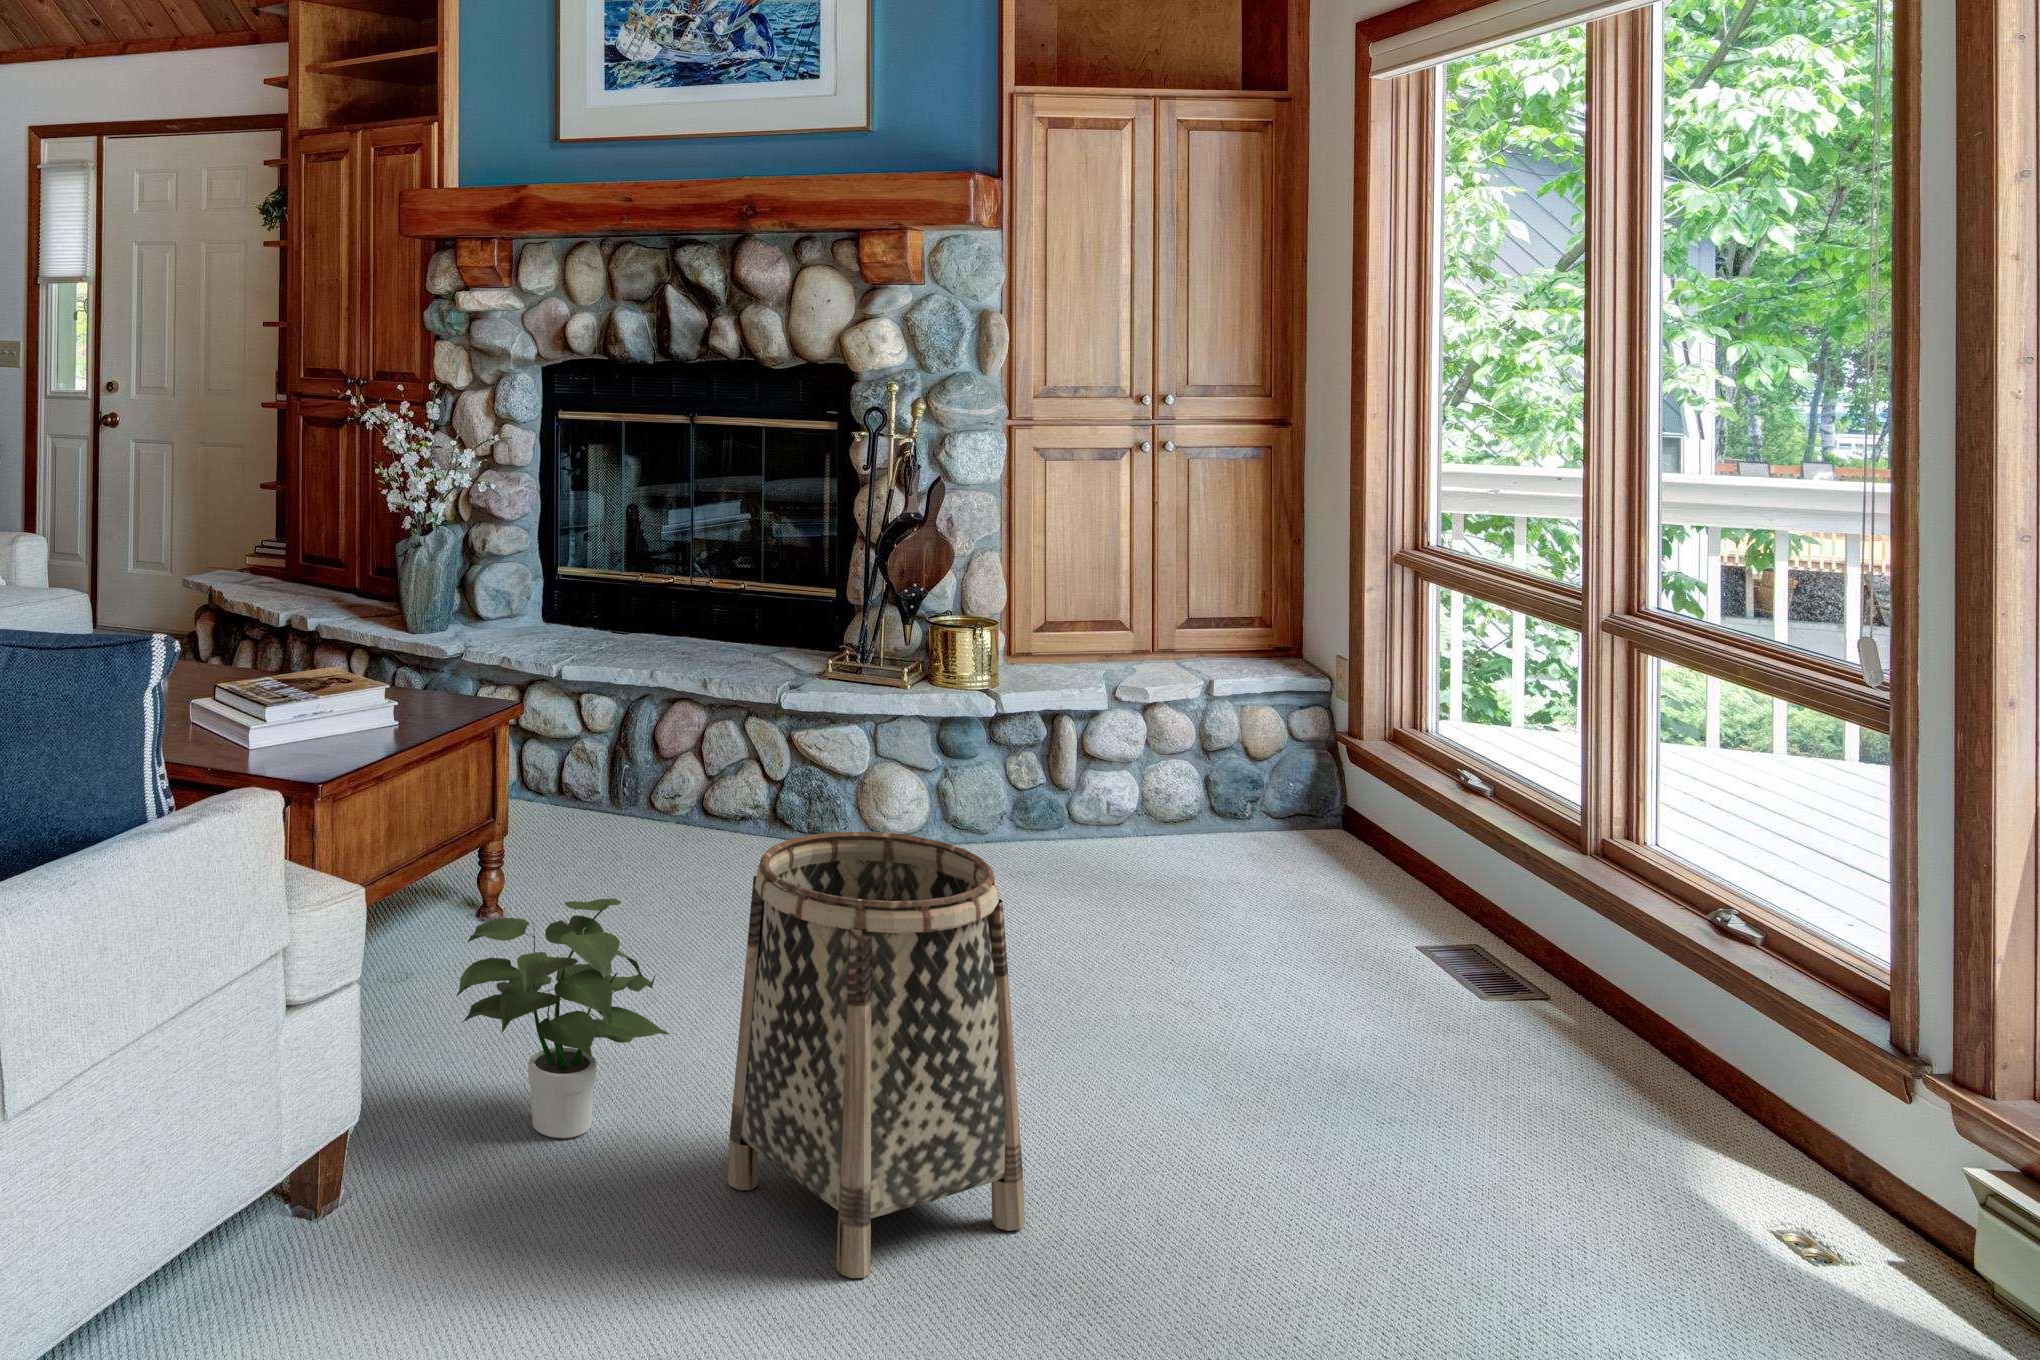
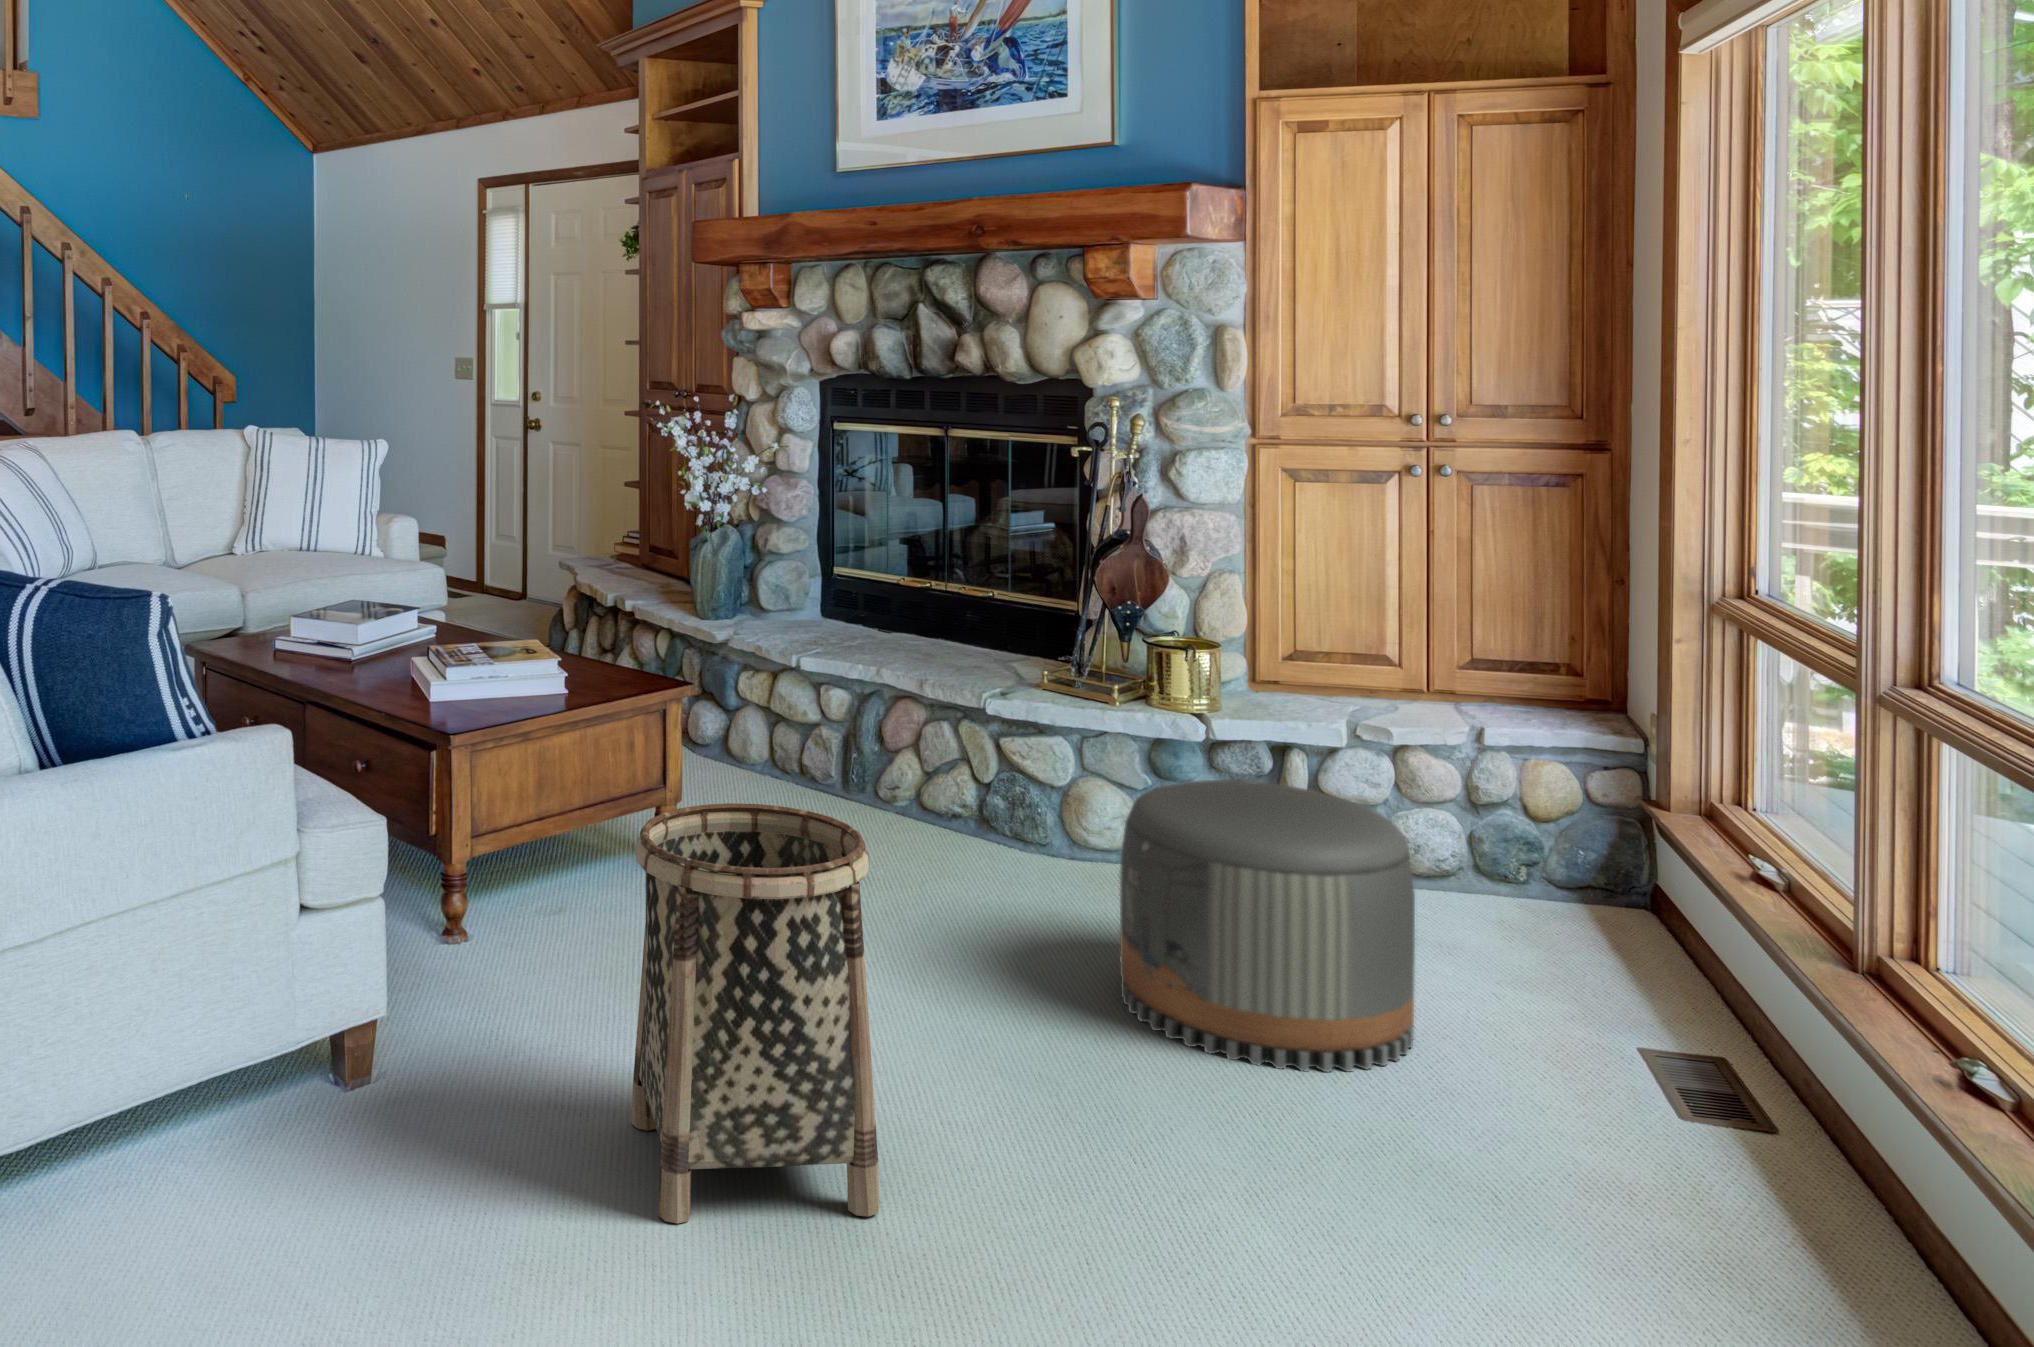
pouf: none [1021,753,1287,1018] -> present [1120,780,1415,1072]
potted plant: present [456,899,670,1138] -> none [447,845,634,1058]

